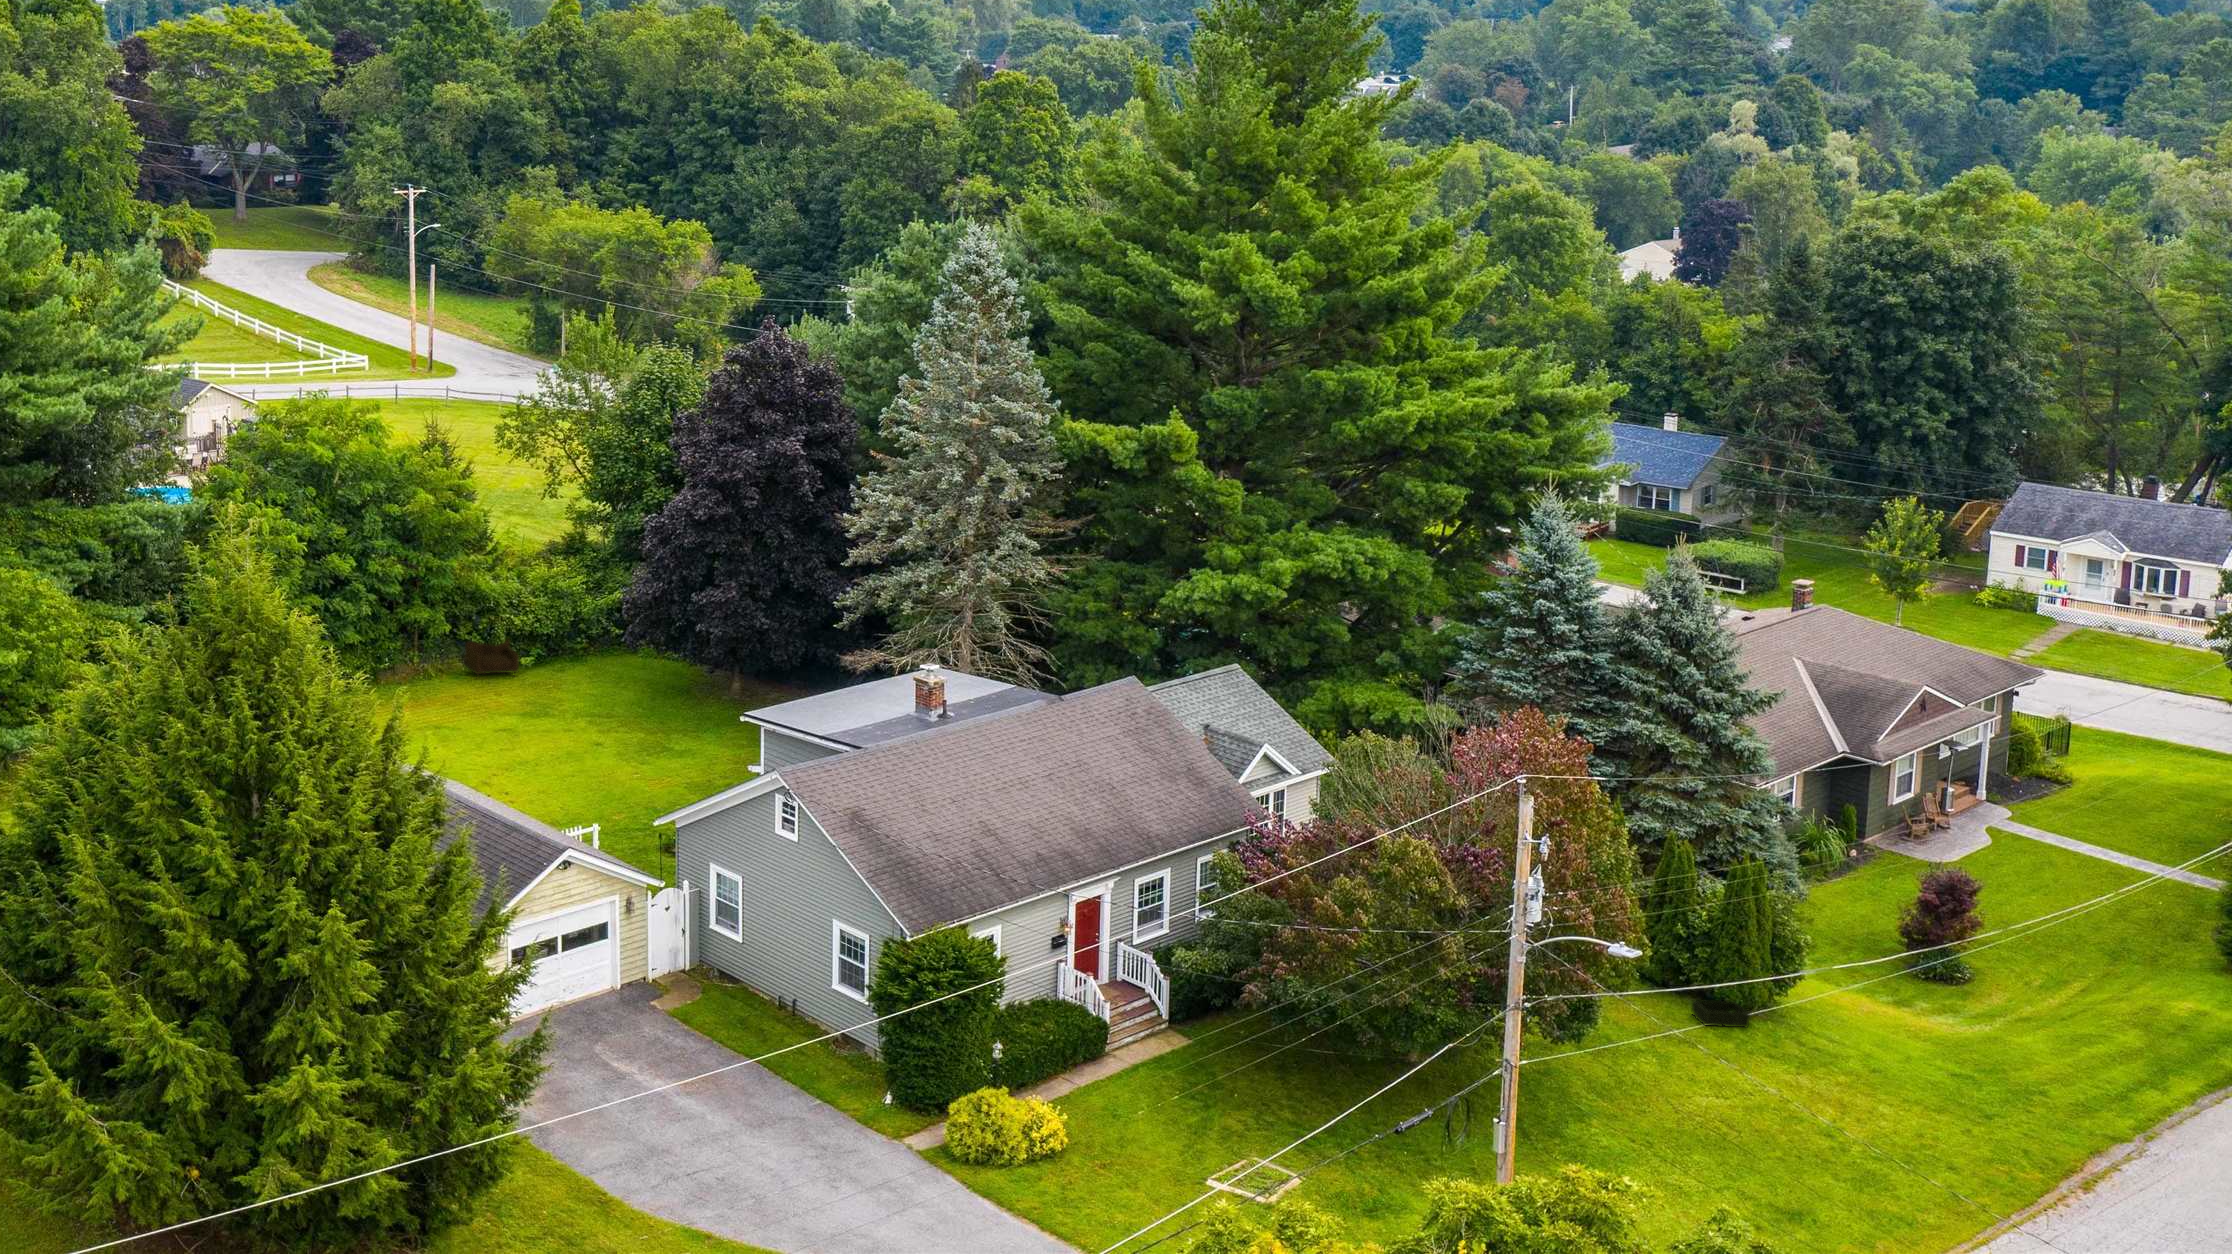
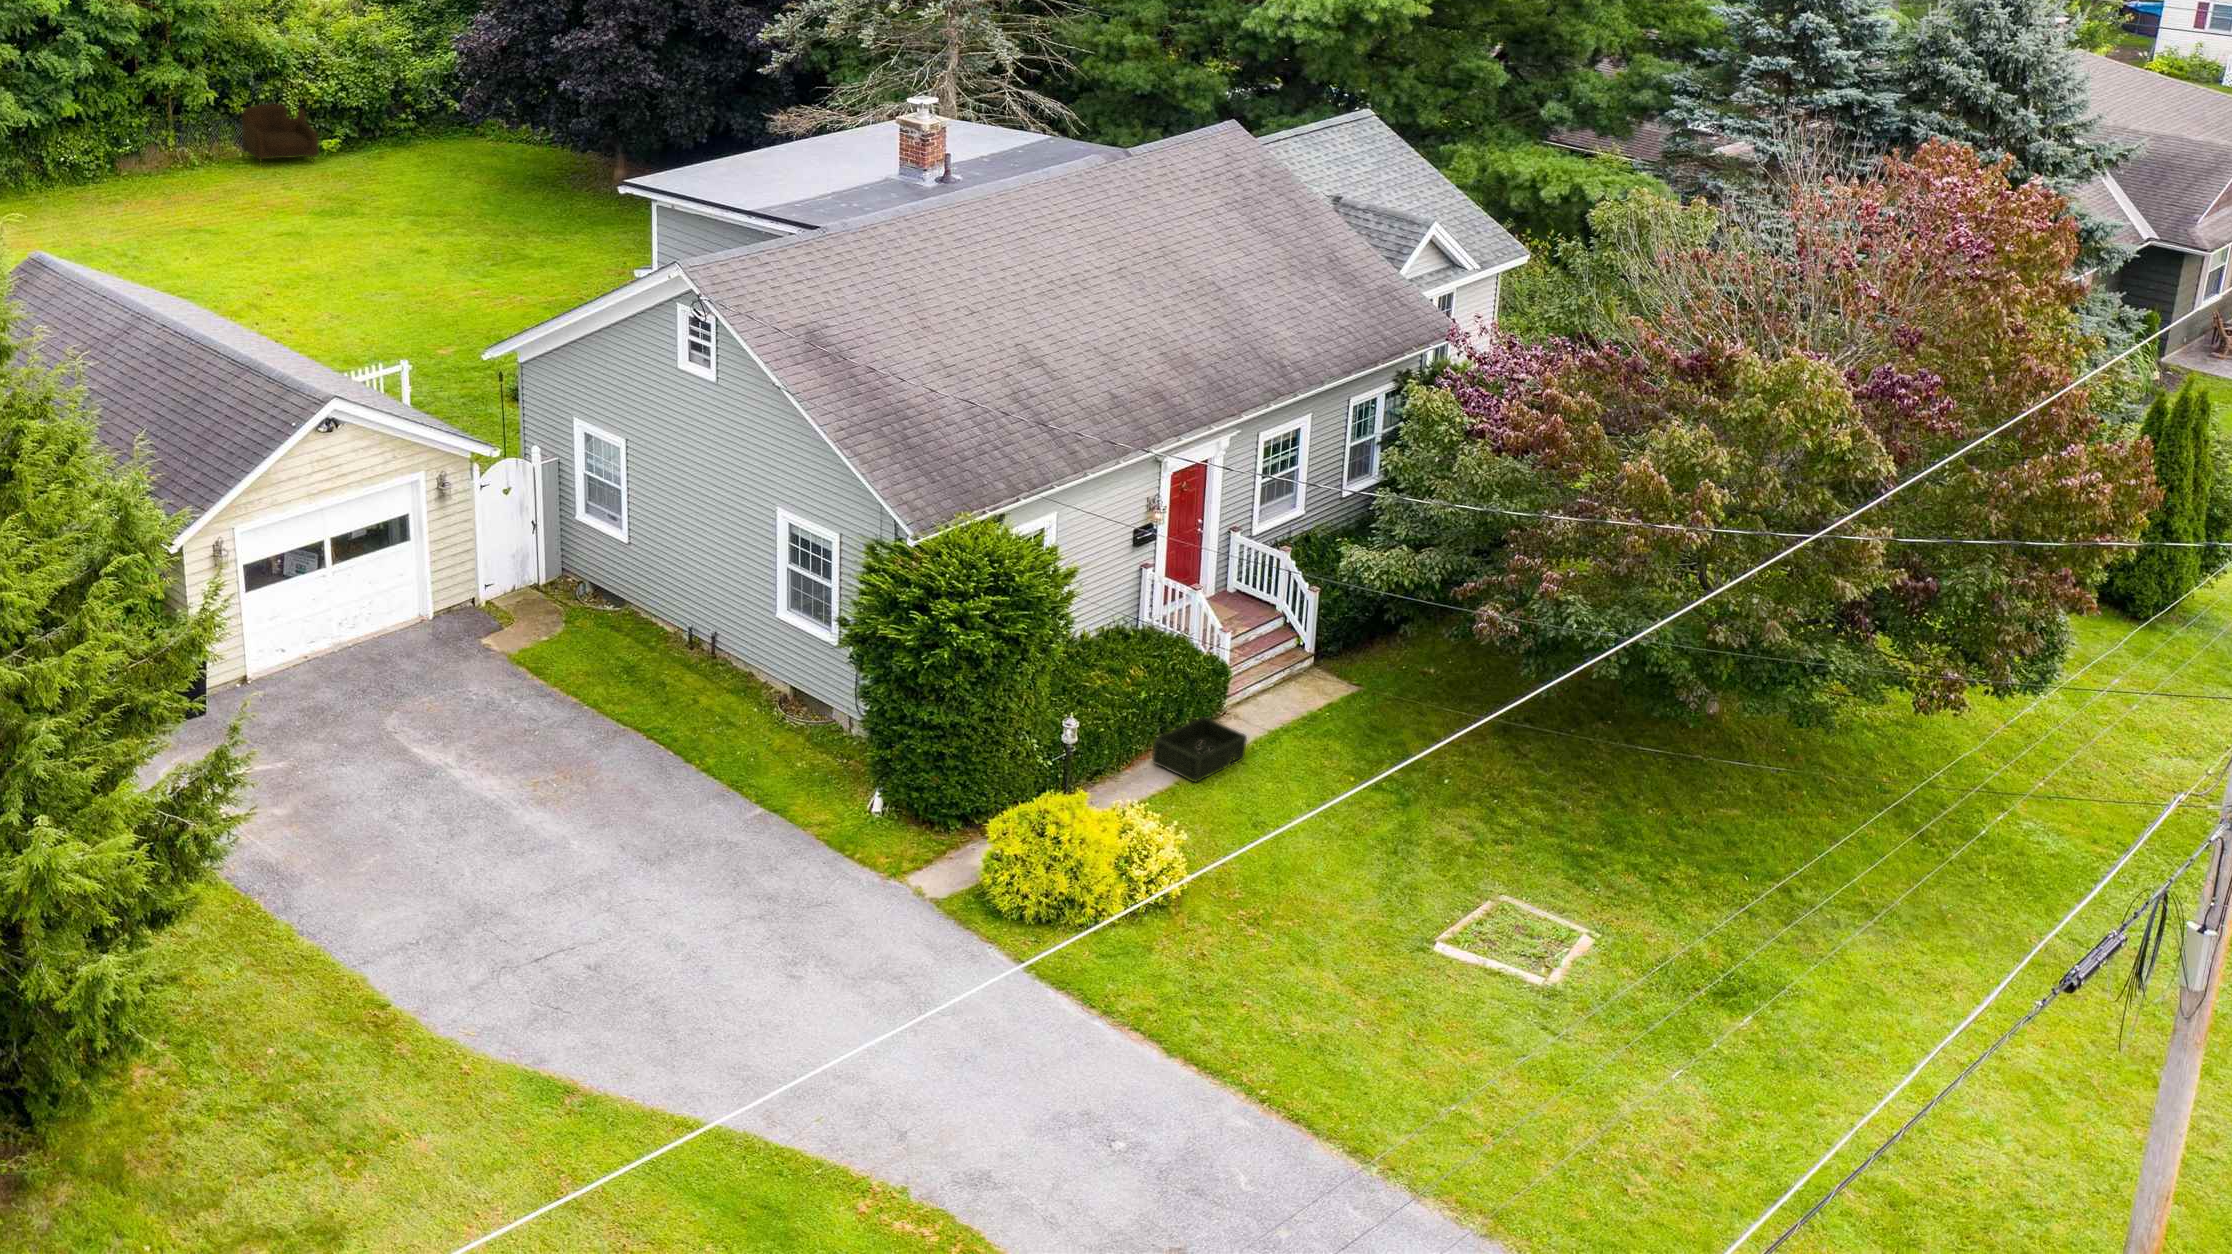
basket: present [1692,1000,1750,1027] -> present [1152,717,1247,782]

